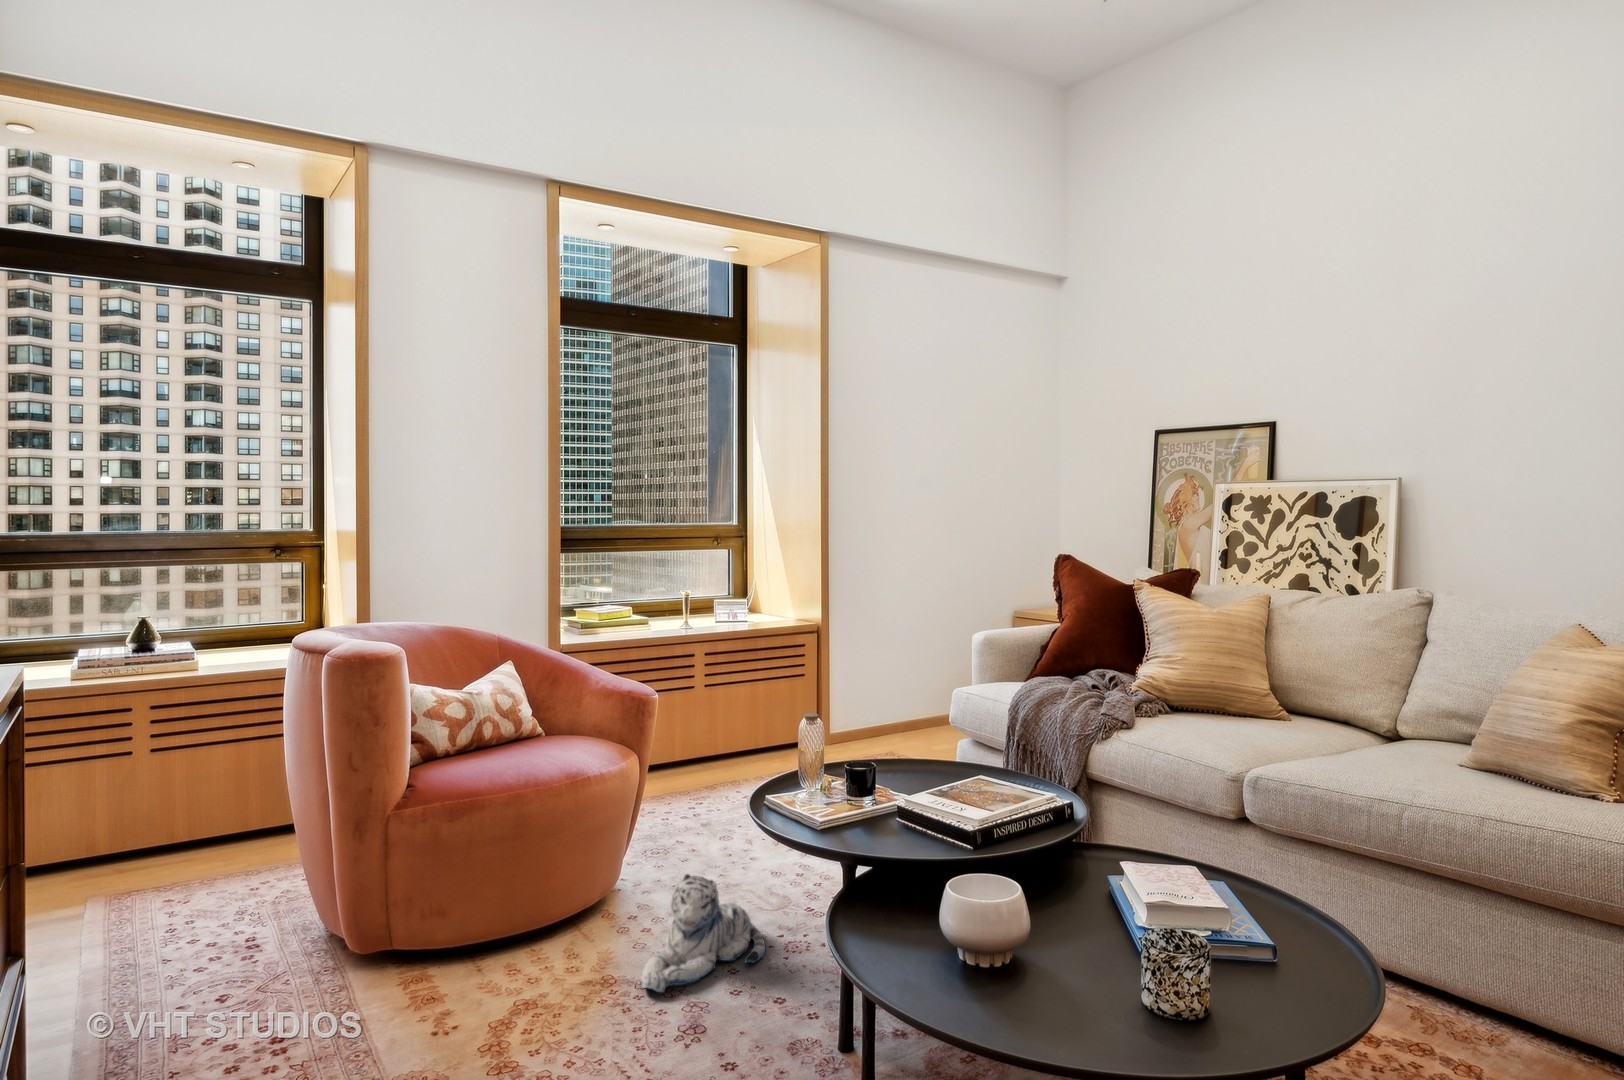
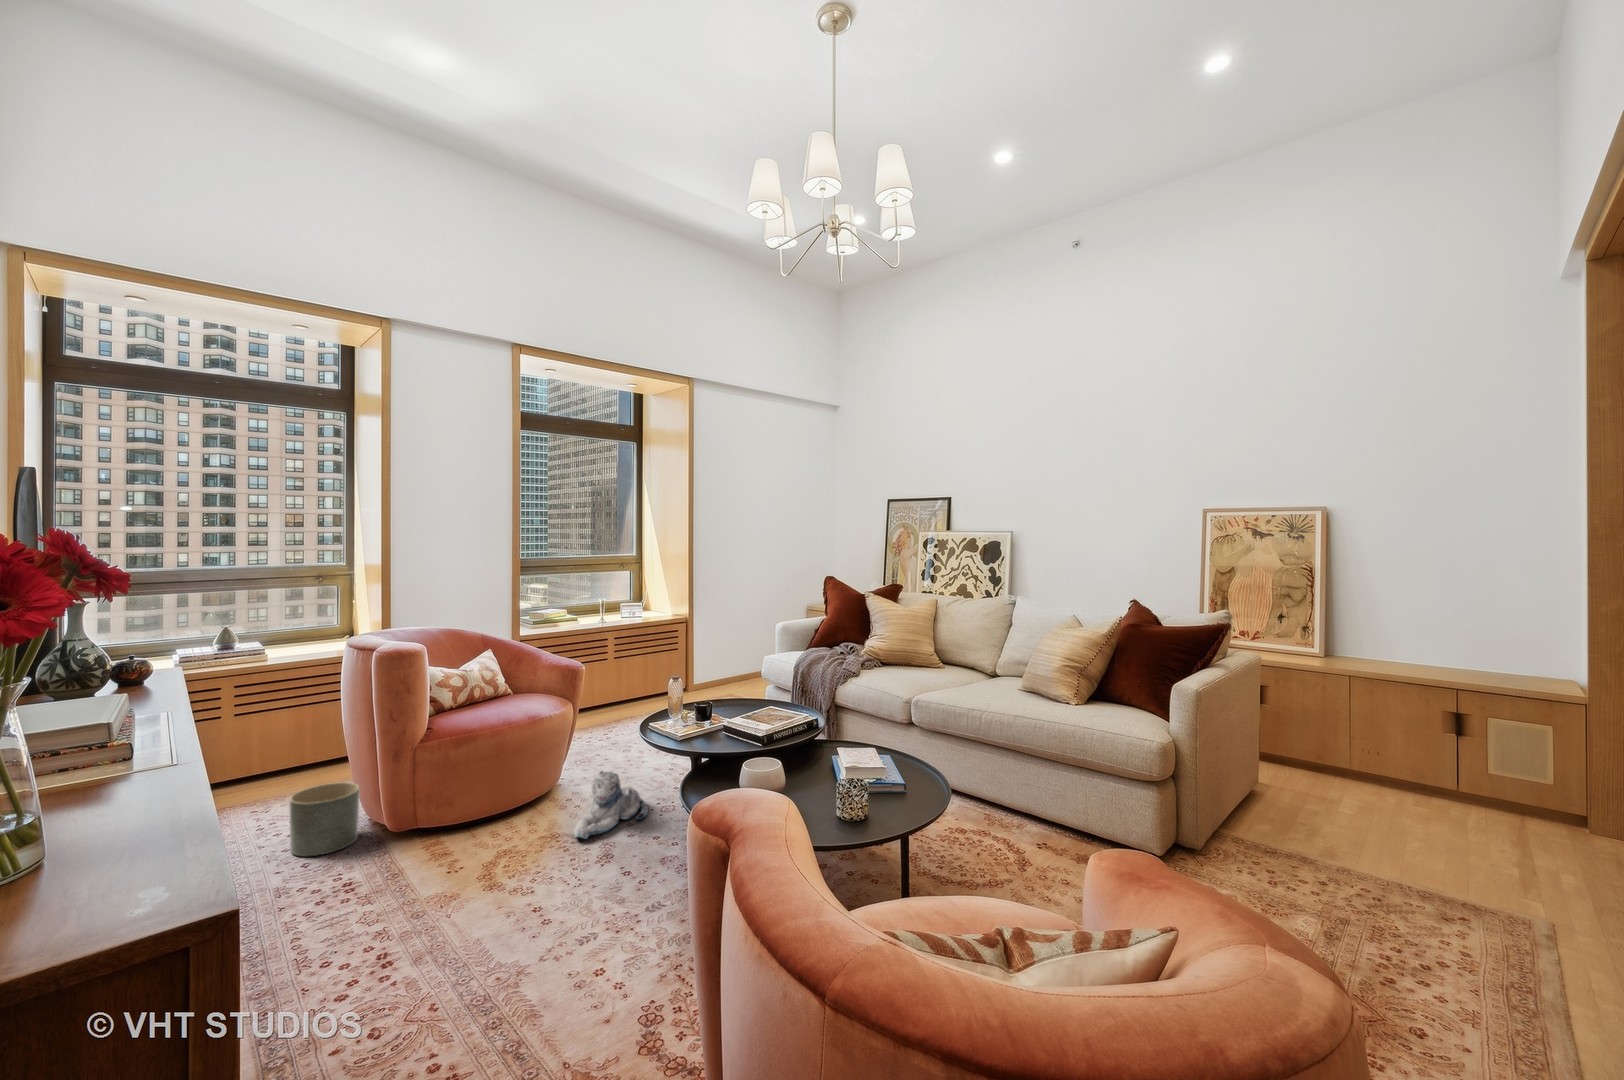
planter: none [198,867,304,986] -> present [289,782,359,856]

